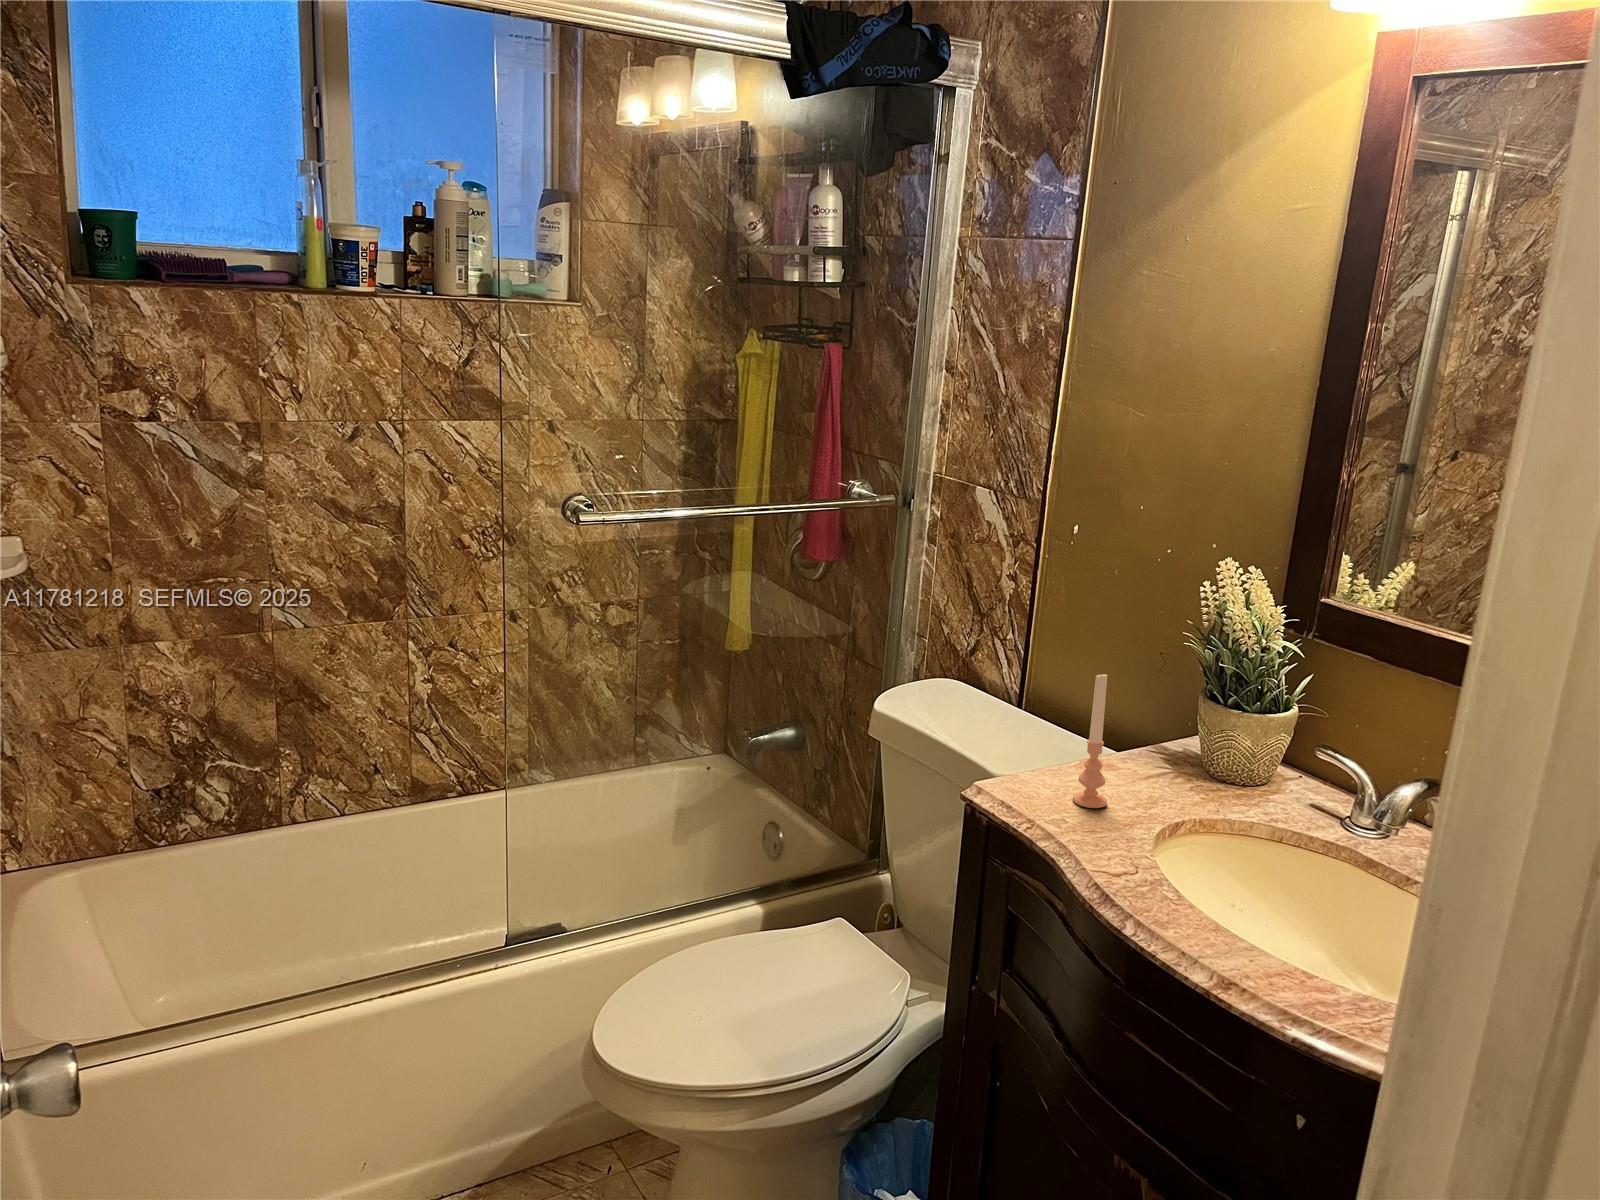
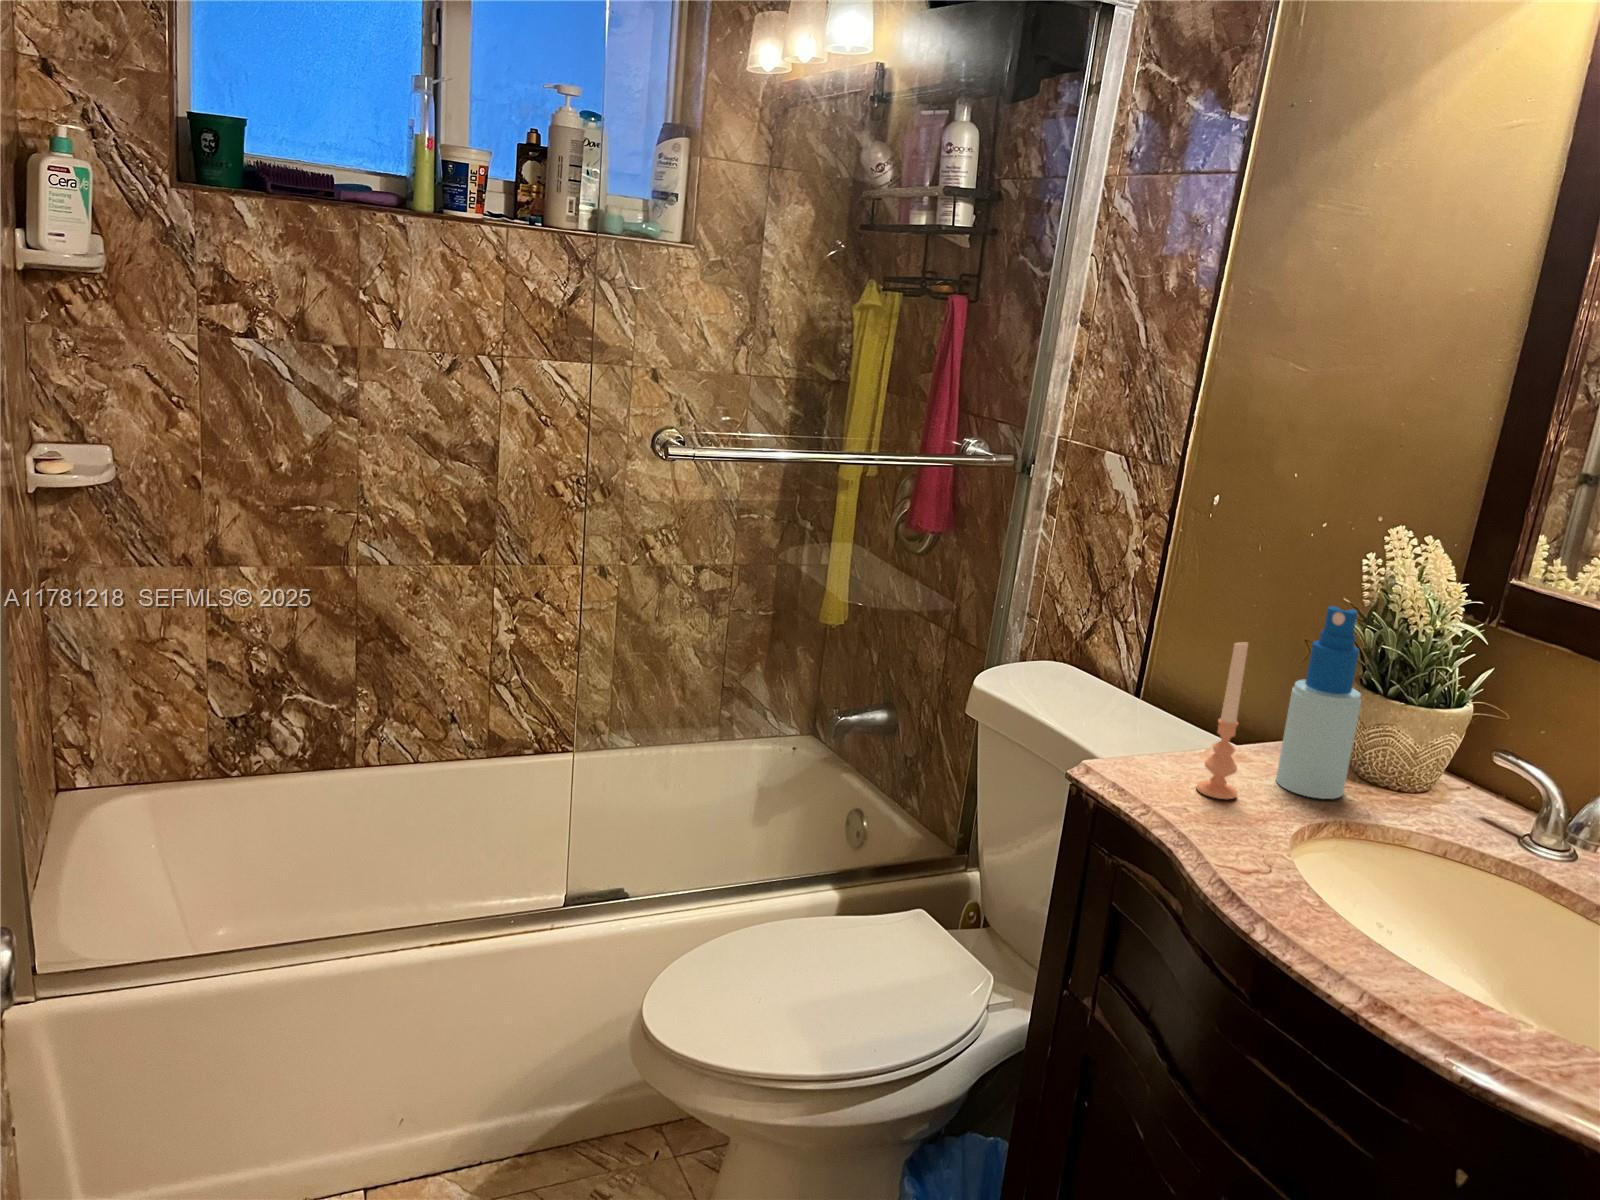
spray bottle: none [1139,636,1204,799] -> present [1276,606,1361,799]

